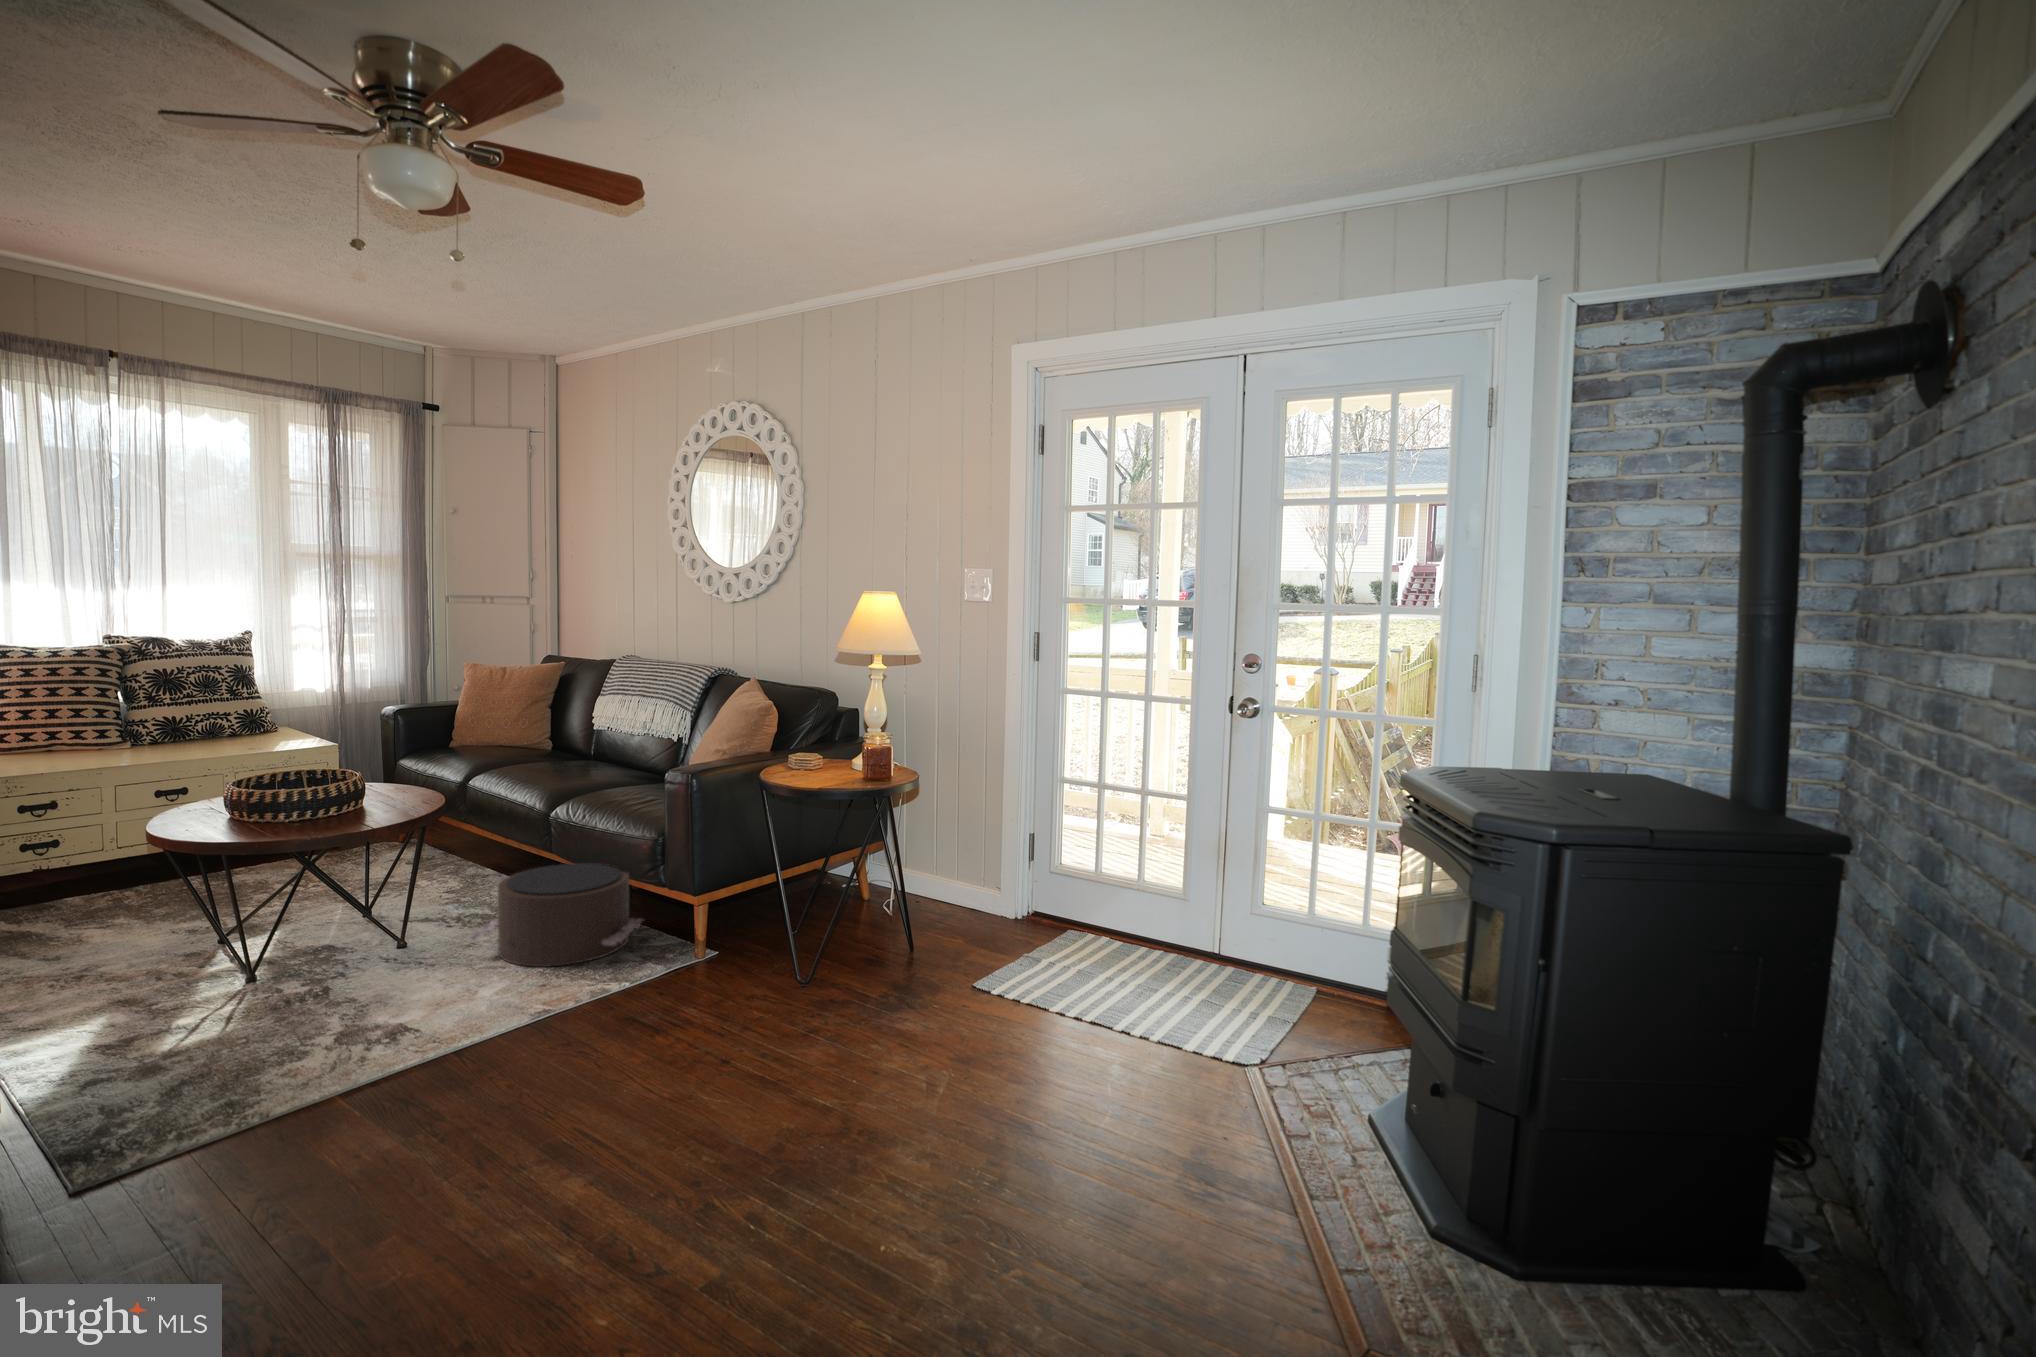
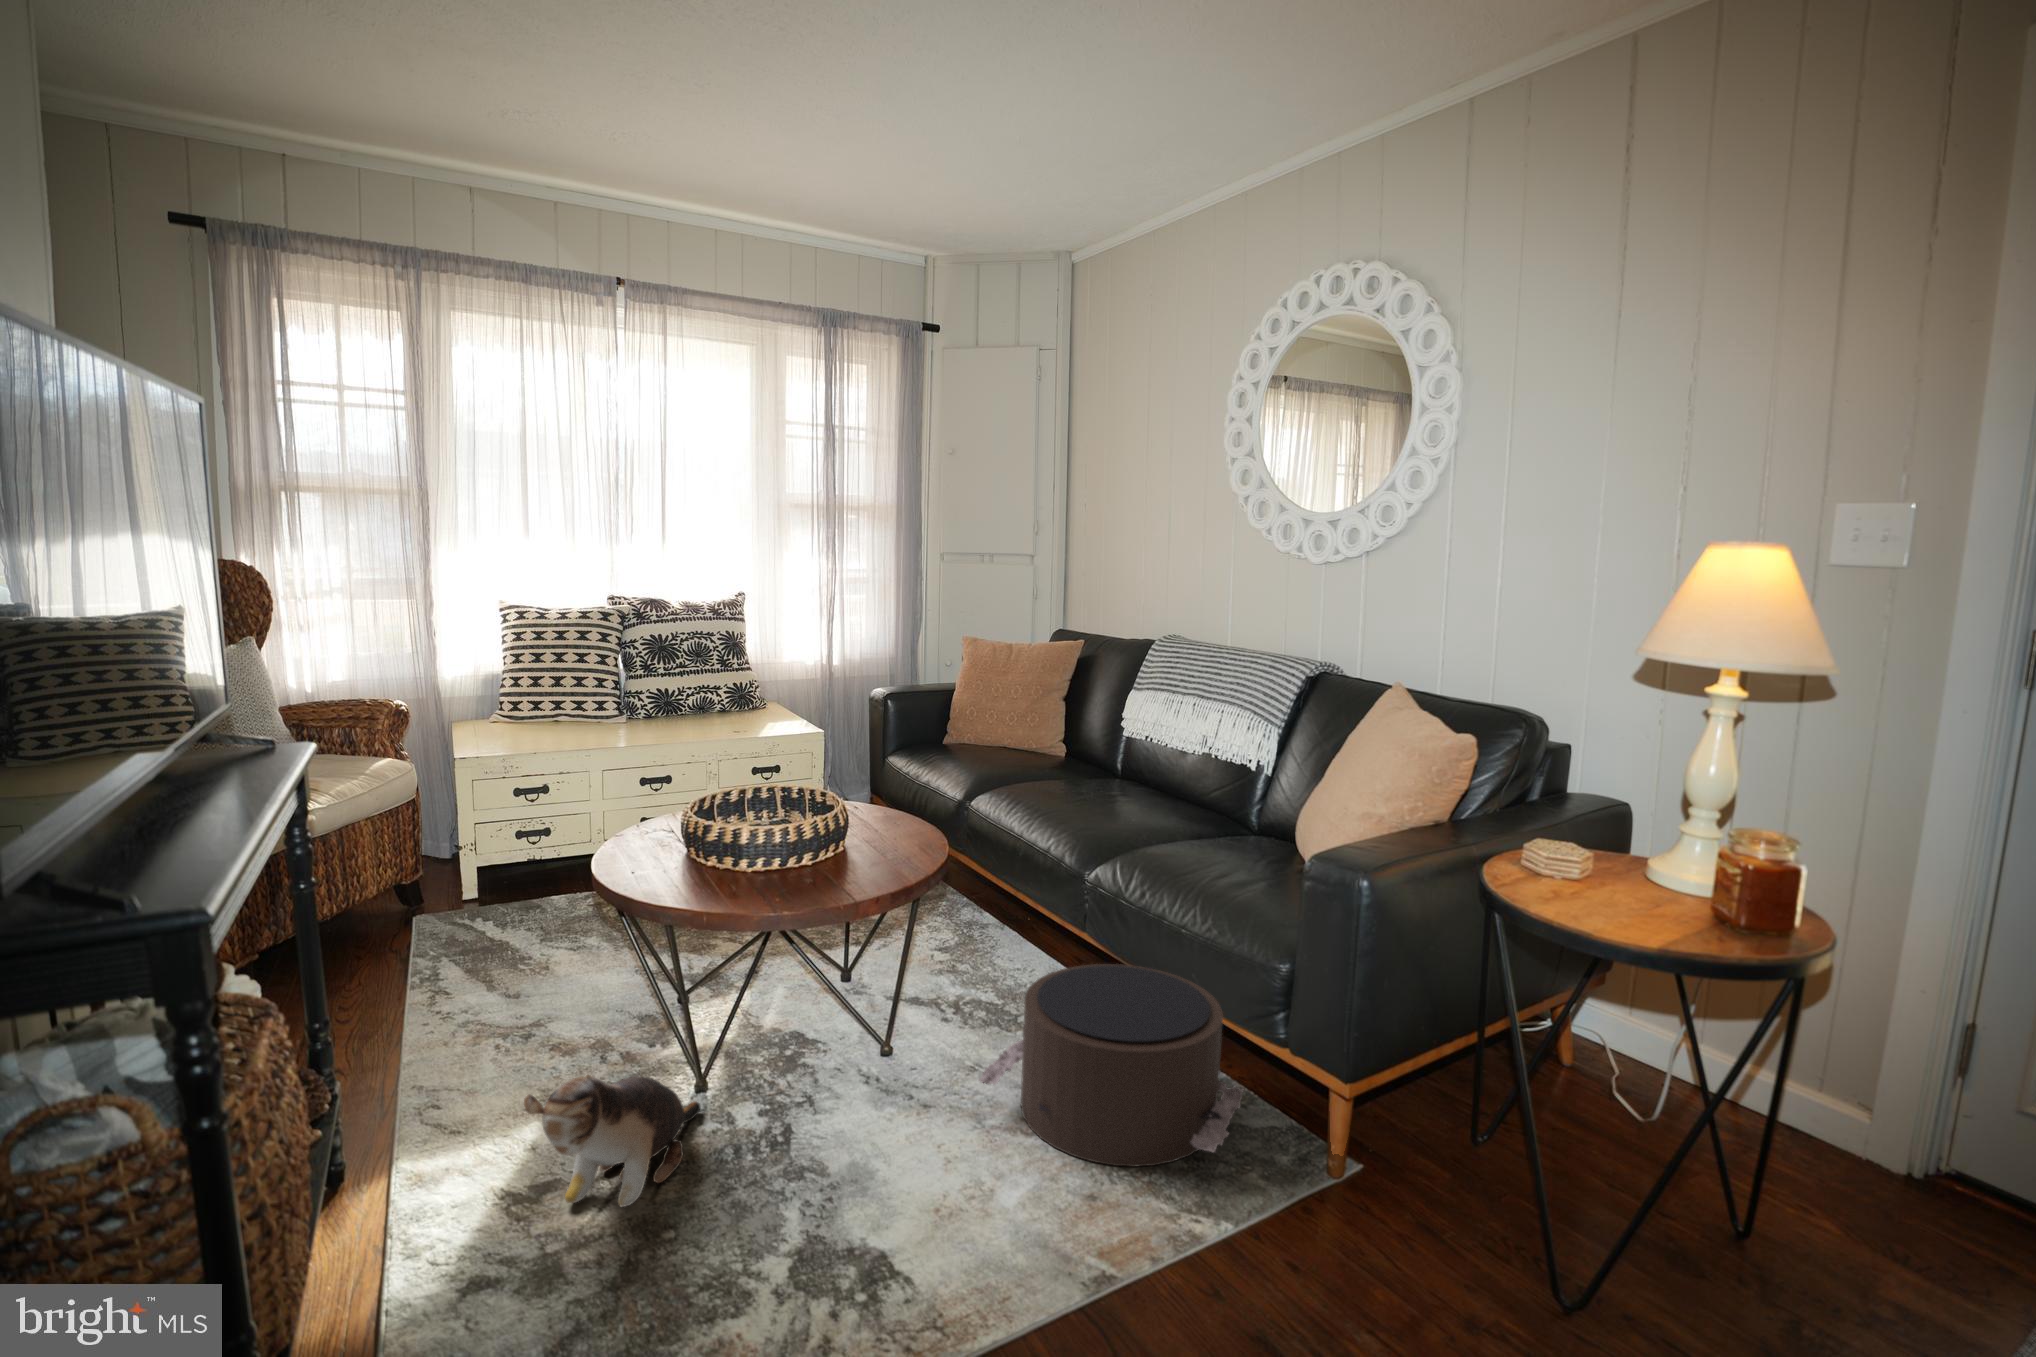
plush toy: none [127,946,254,1033] -> present [524,1075,700,1207]

